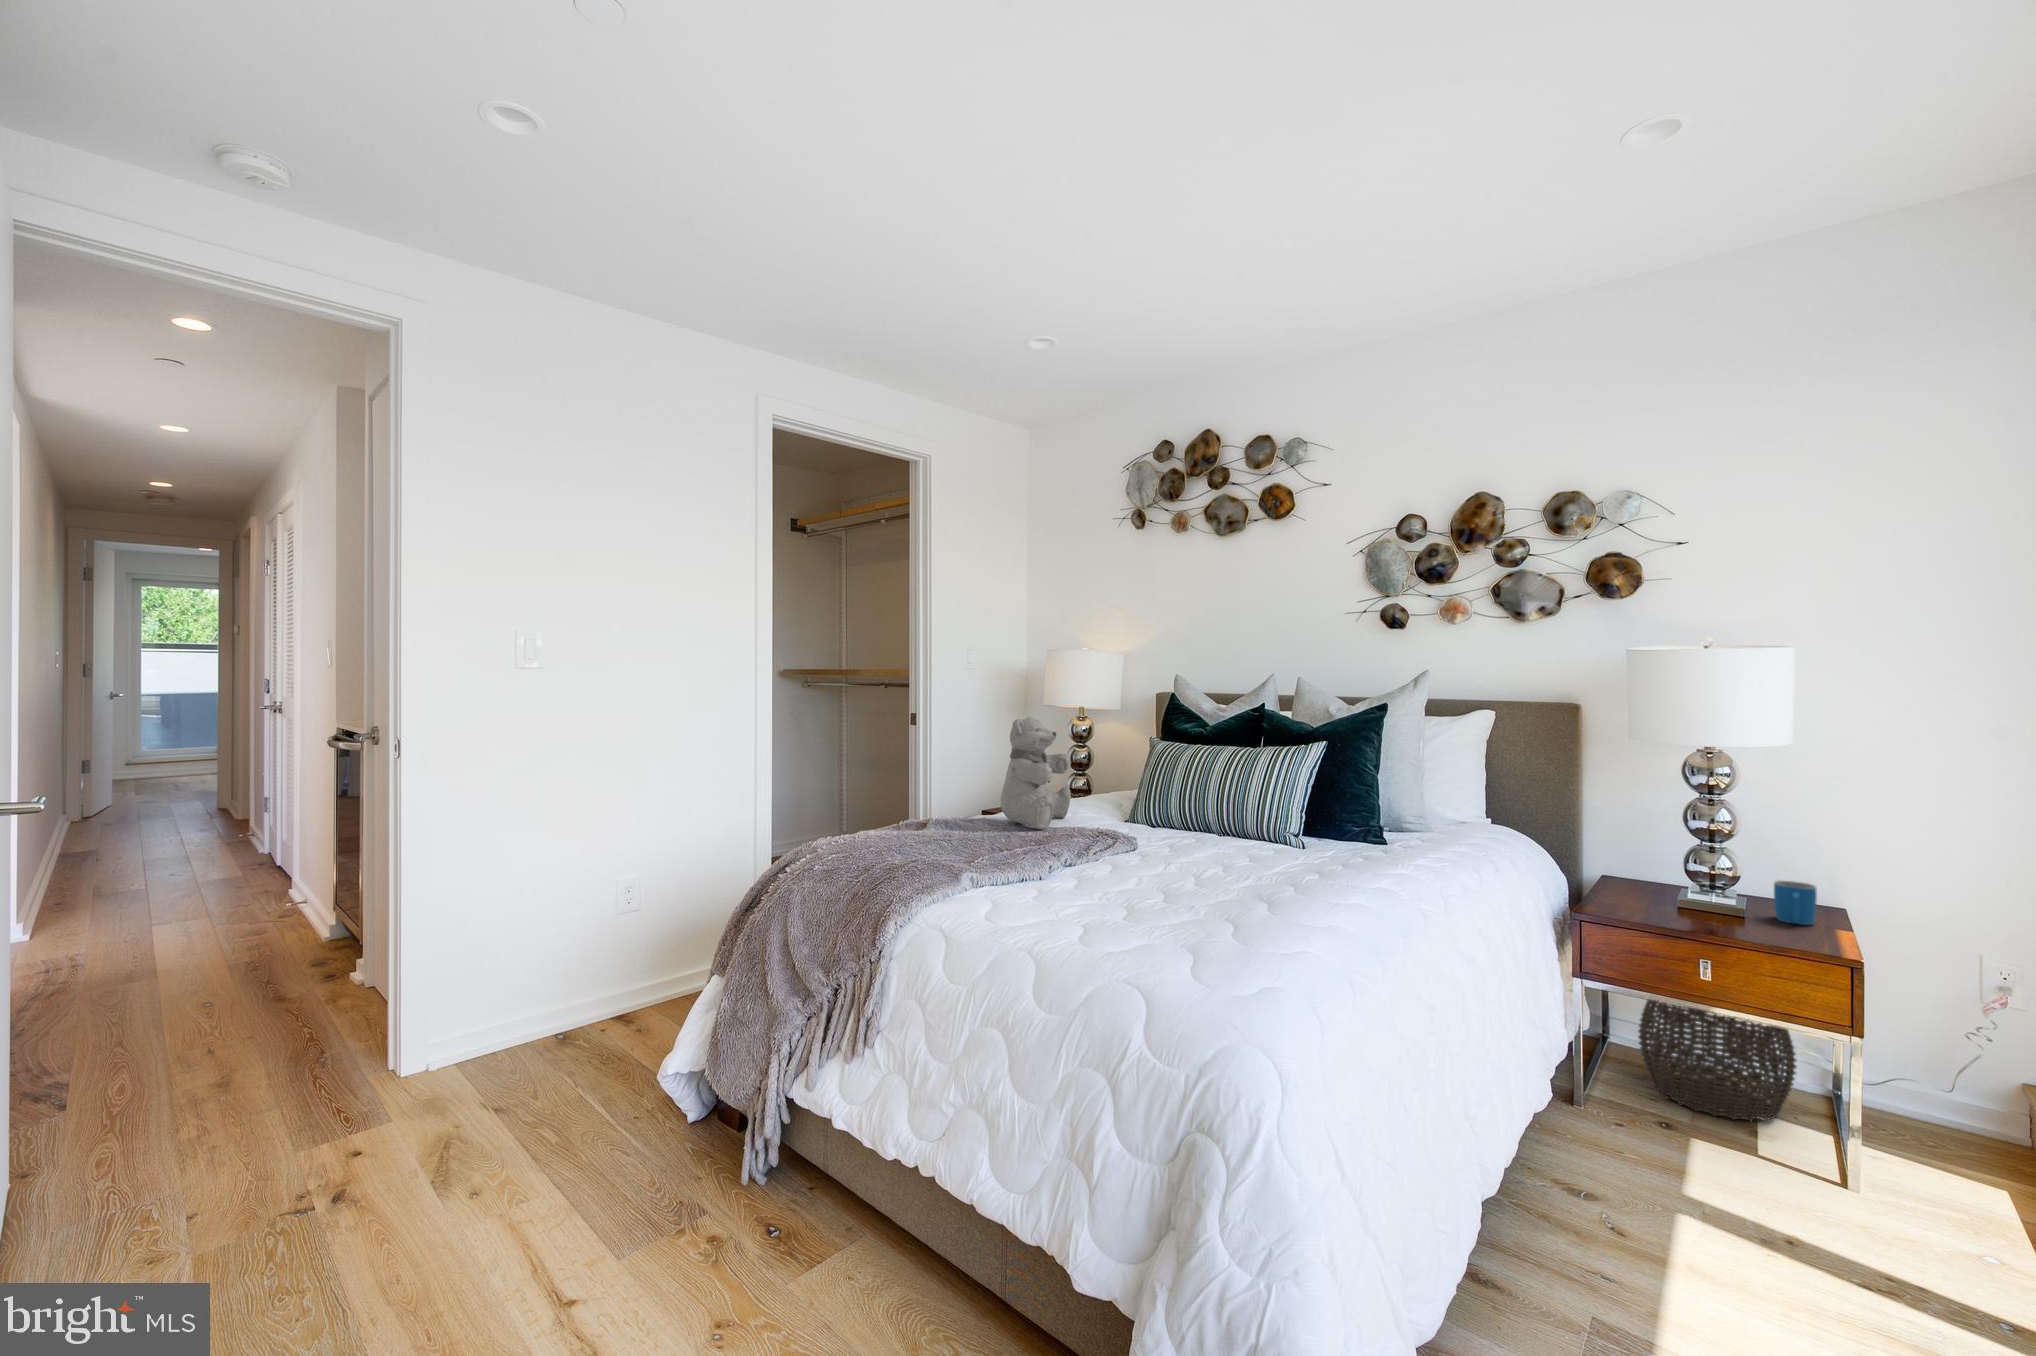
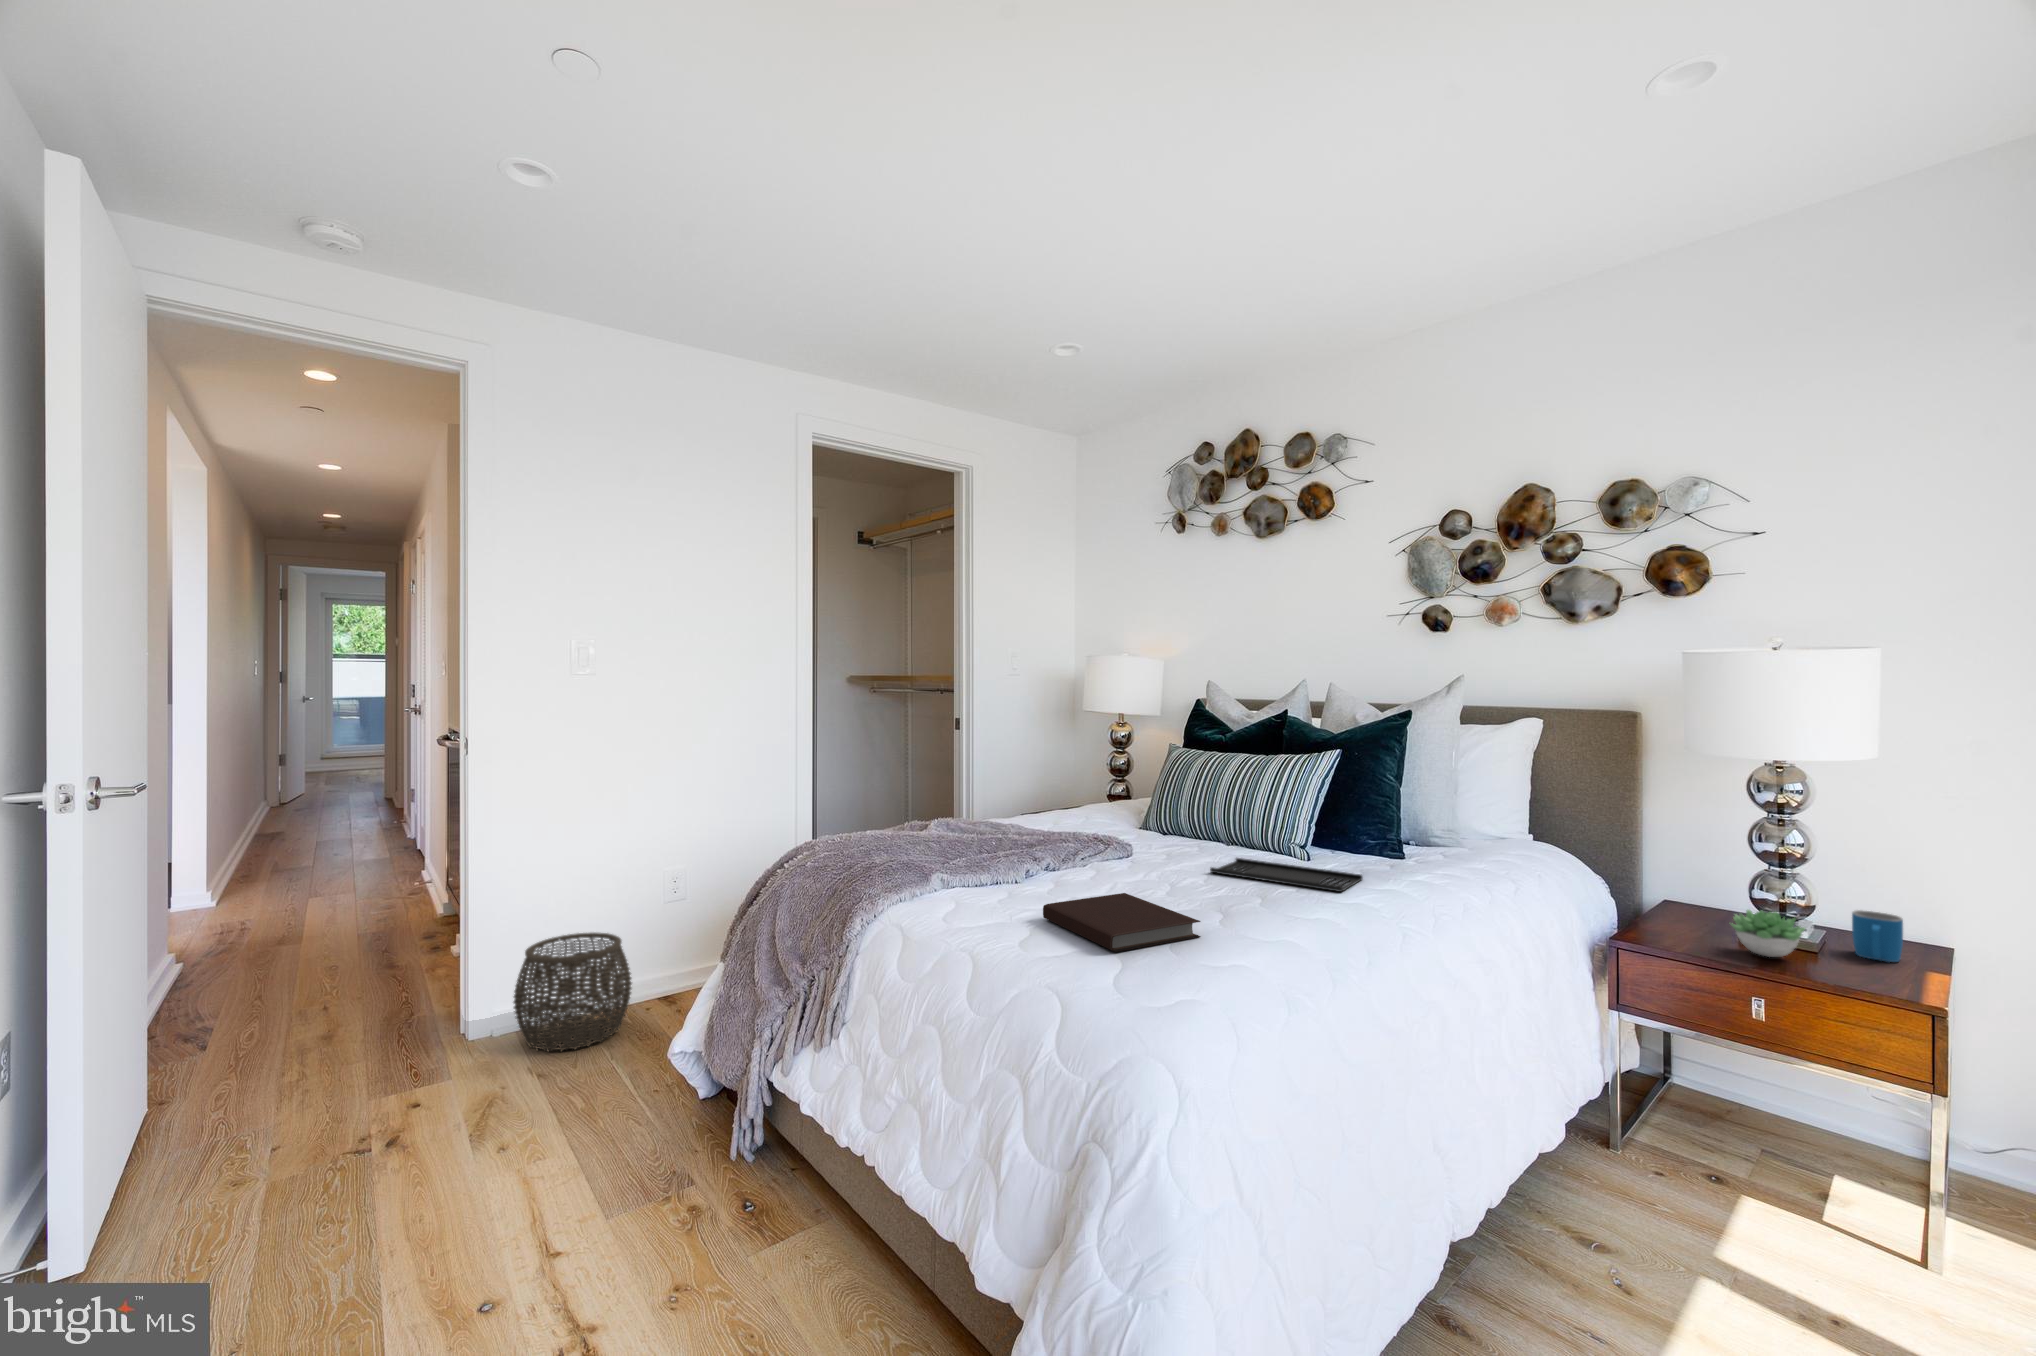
teddy bear: present [1001,717,1071,829] -> none [1018,719,1091,831]
tray: none [1219,850,1363,880] -> present [1210,858,1363,892]
succulent plant: none [1676,883,1740,925] -> present [1731,910,1805,957]
notebook: none [1087,888,1248,944] -> present [1043,893,1200,952]
woven basket: present [1638,999,1797,1121] -> present [514,933,632,1051]

